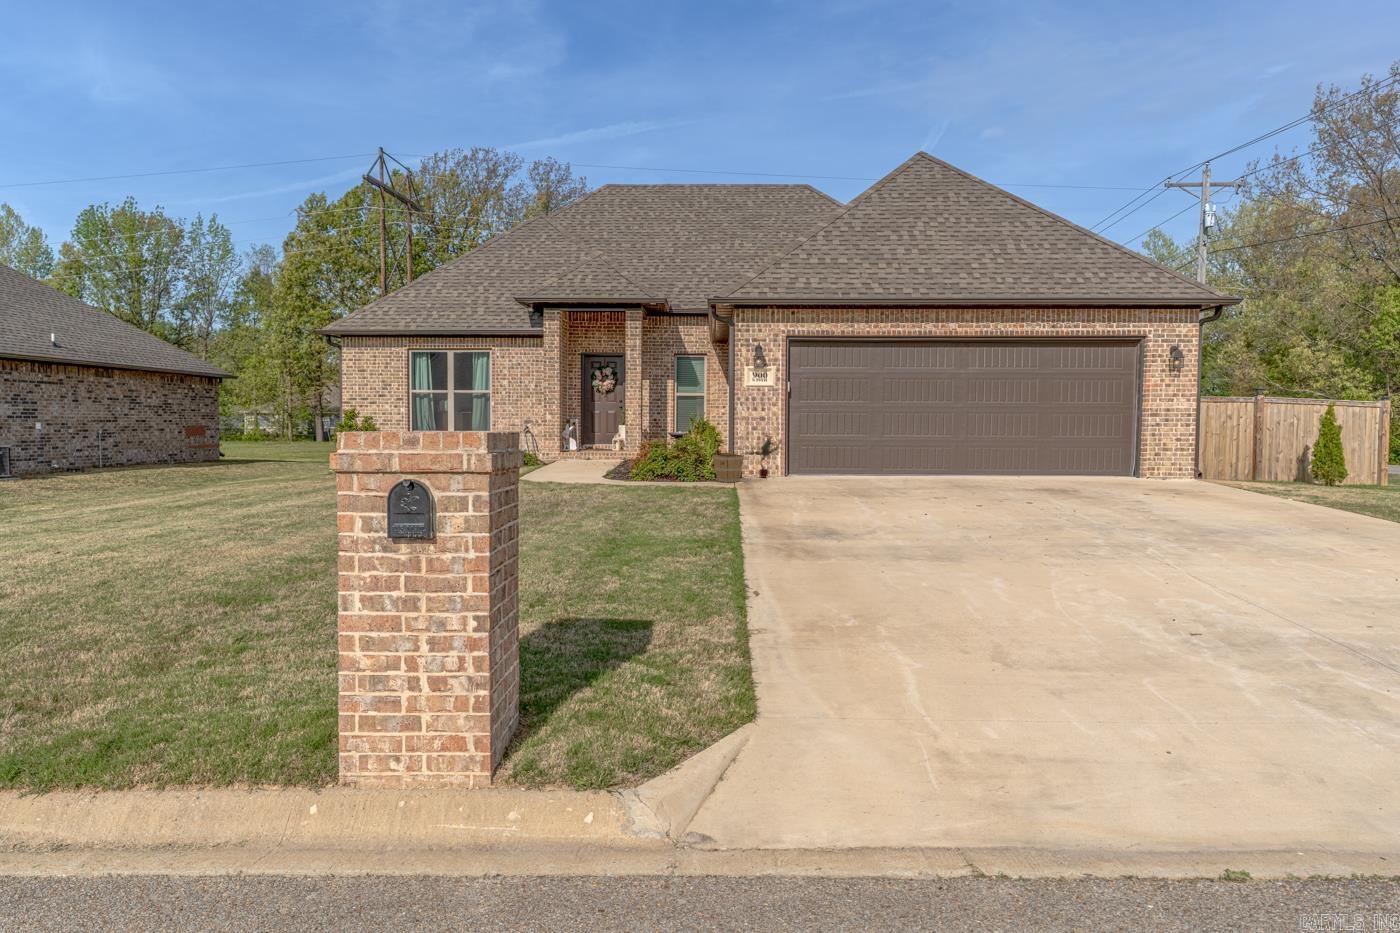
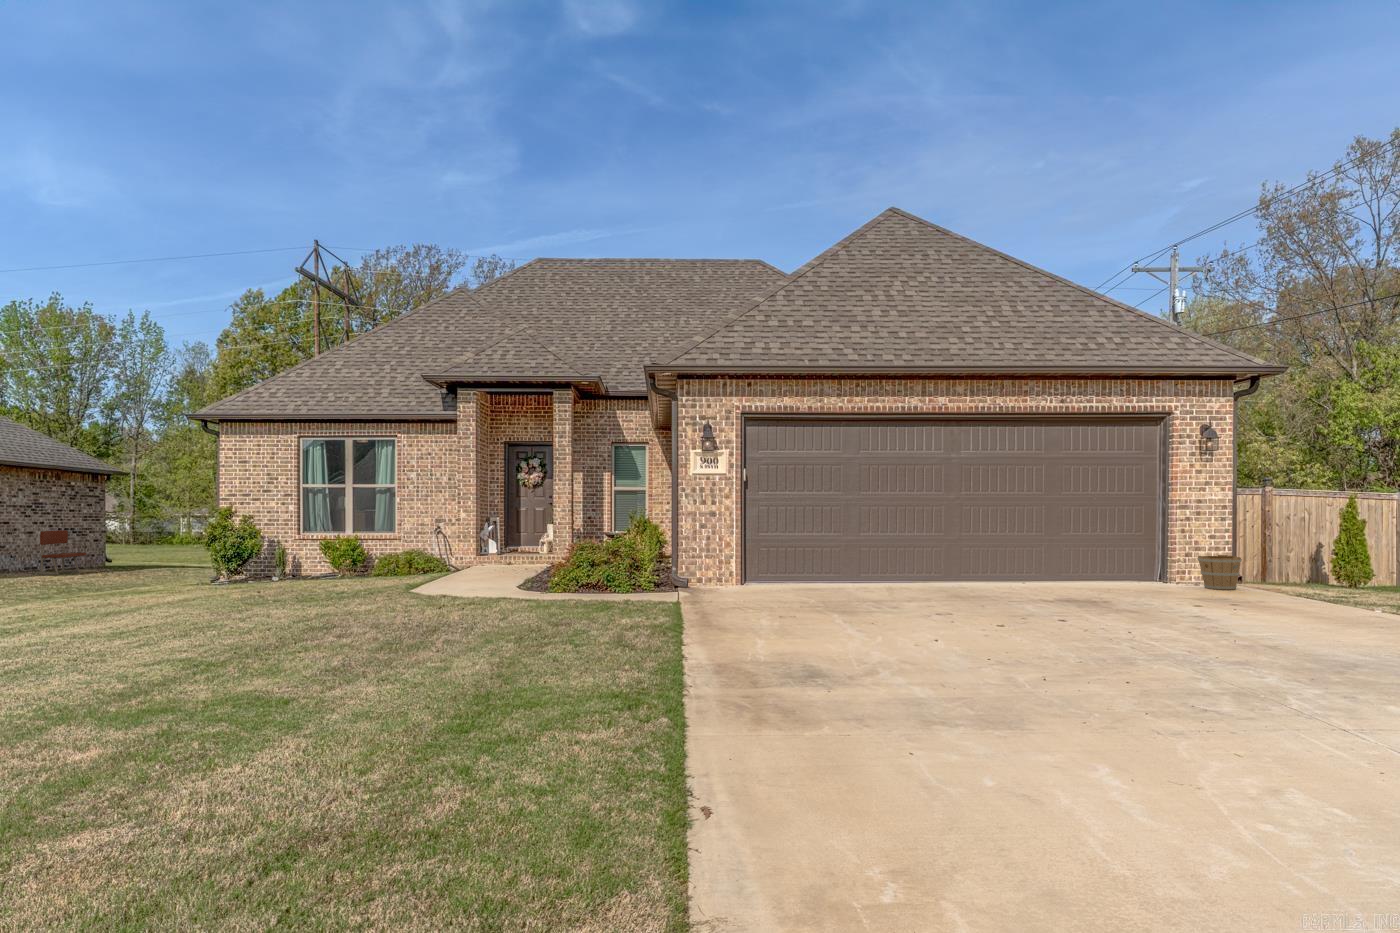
potted tree: present [747,433,782,478] -> none [692,531,738,587]
wooden bucket: present [713,454,744,482] -> present [1198,555,1242,590]

